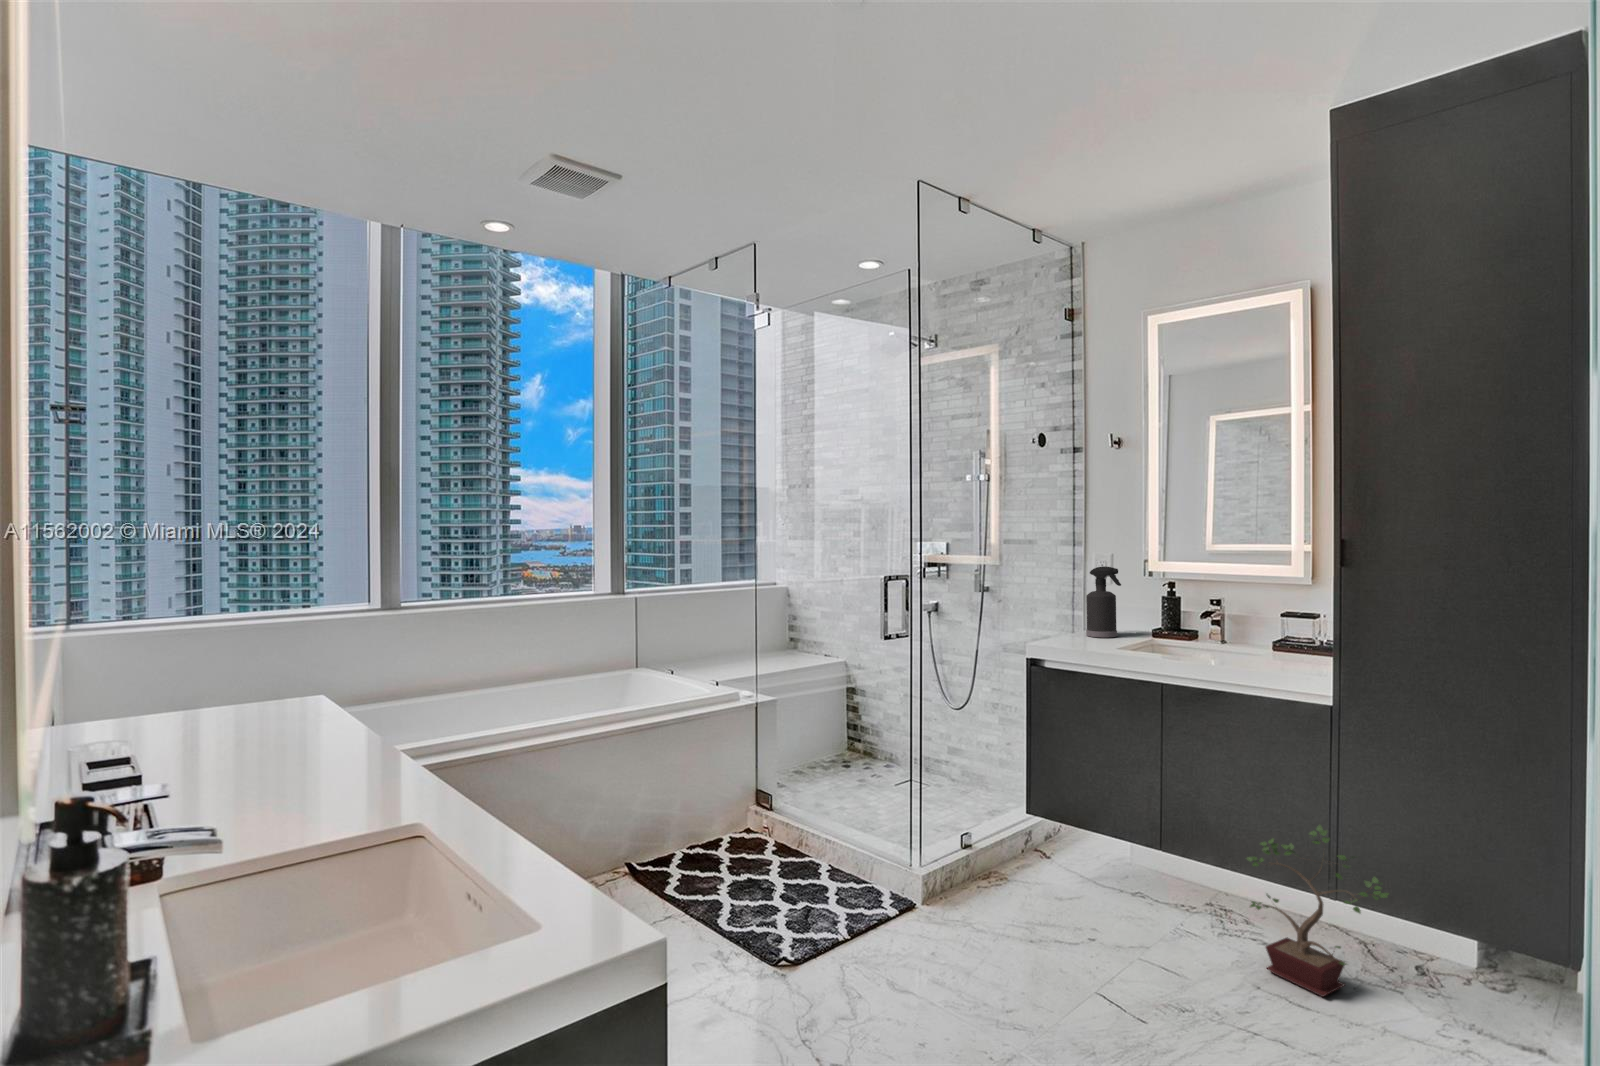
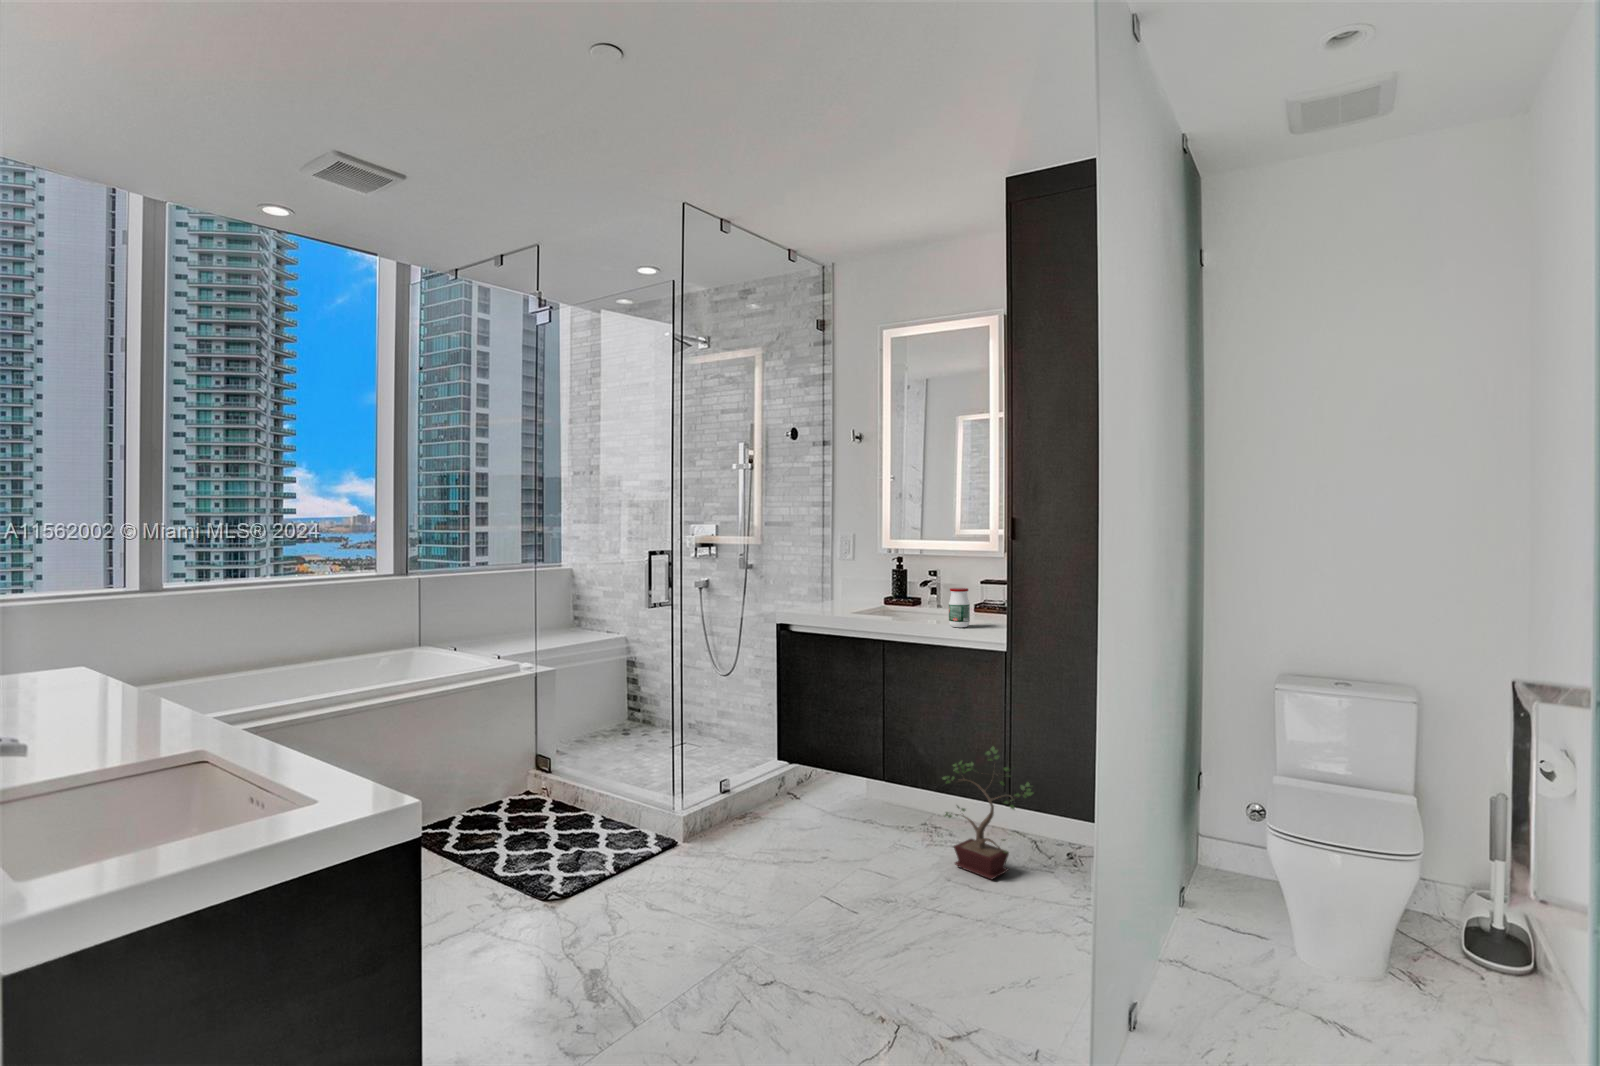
spray bottle: present [1086,566,1121,637] -> none [834,546,862,606]
jar: none [1247,621,1276,671] -> present [949,588,970,627]

